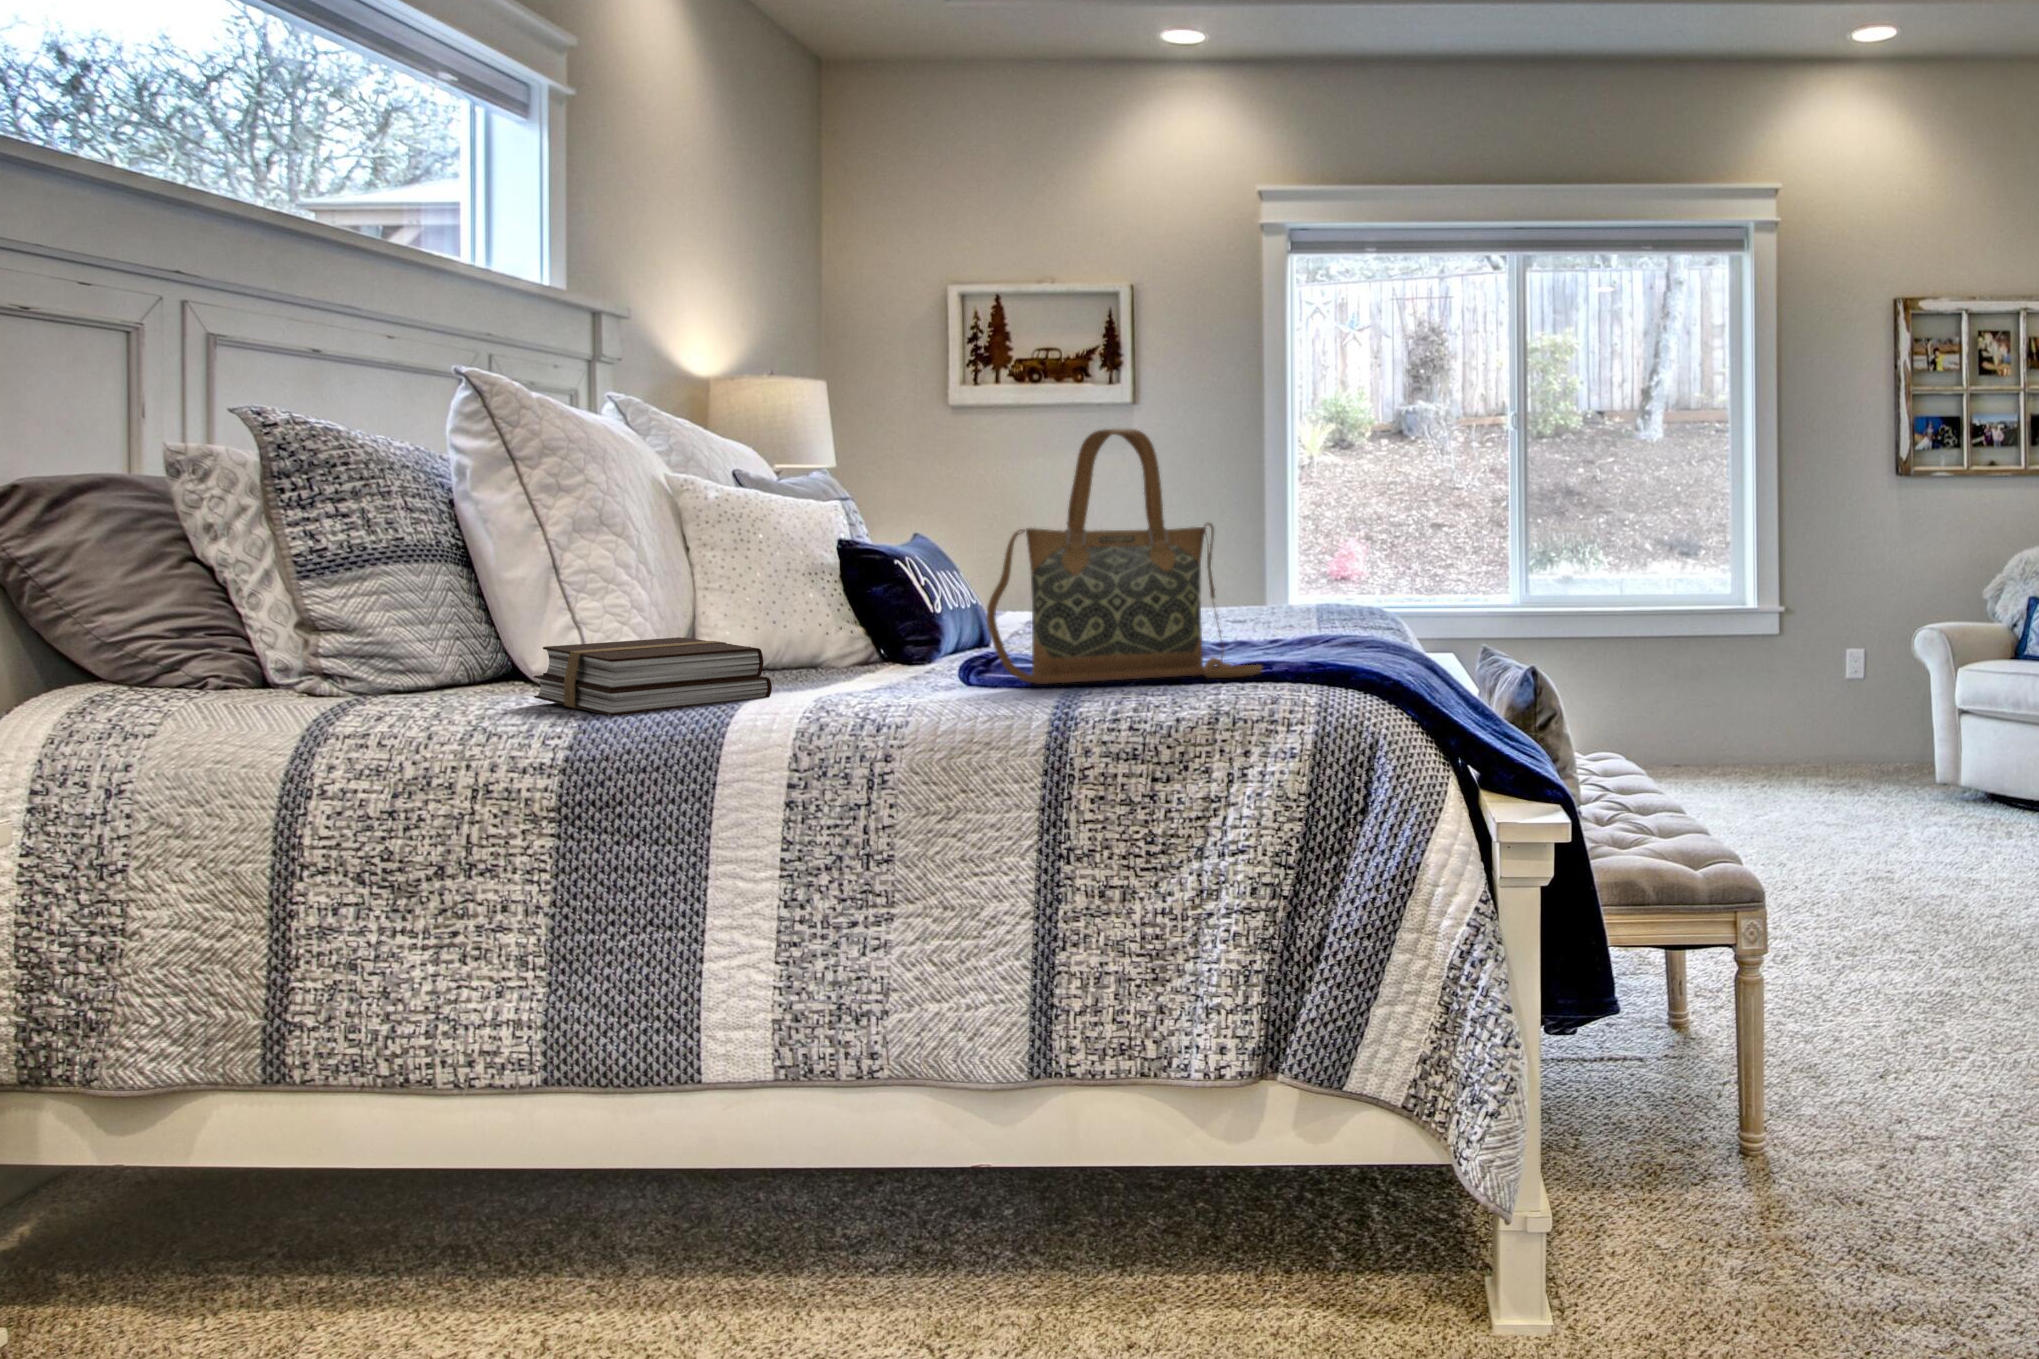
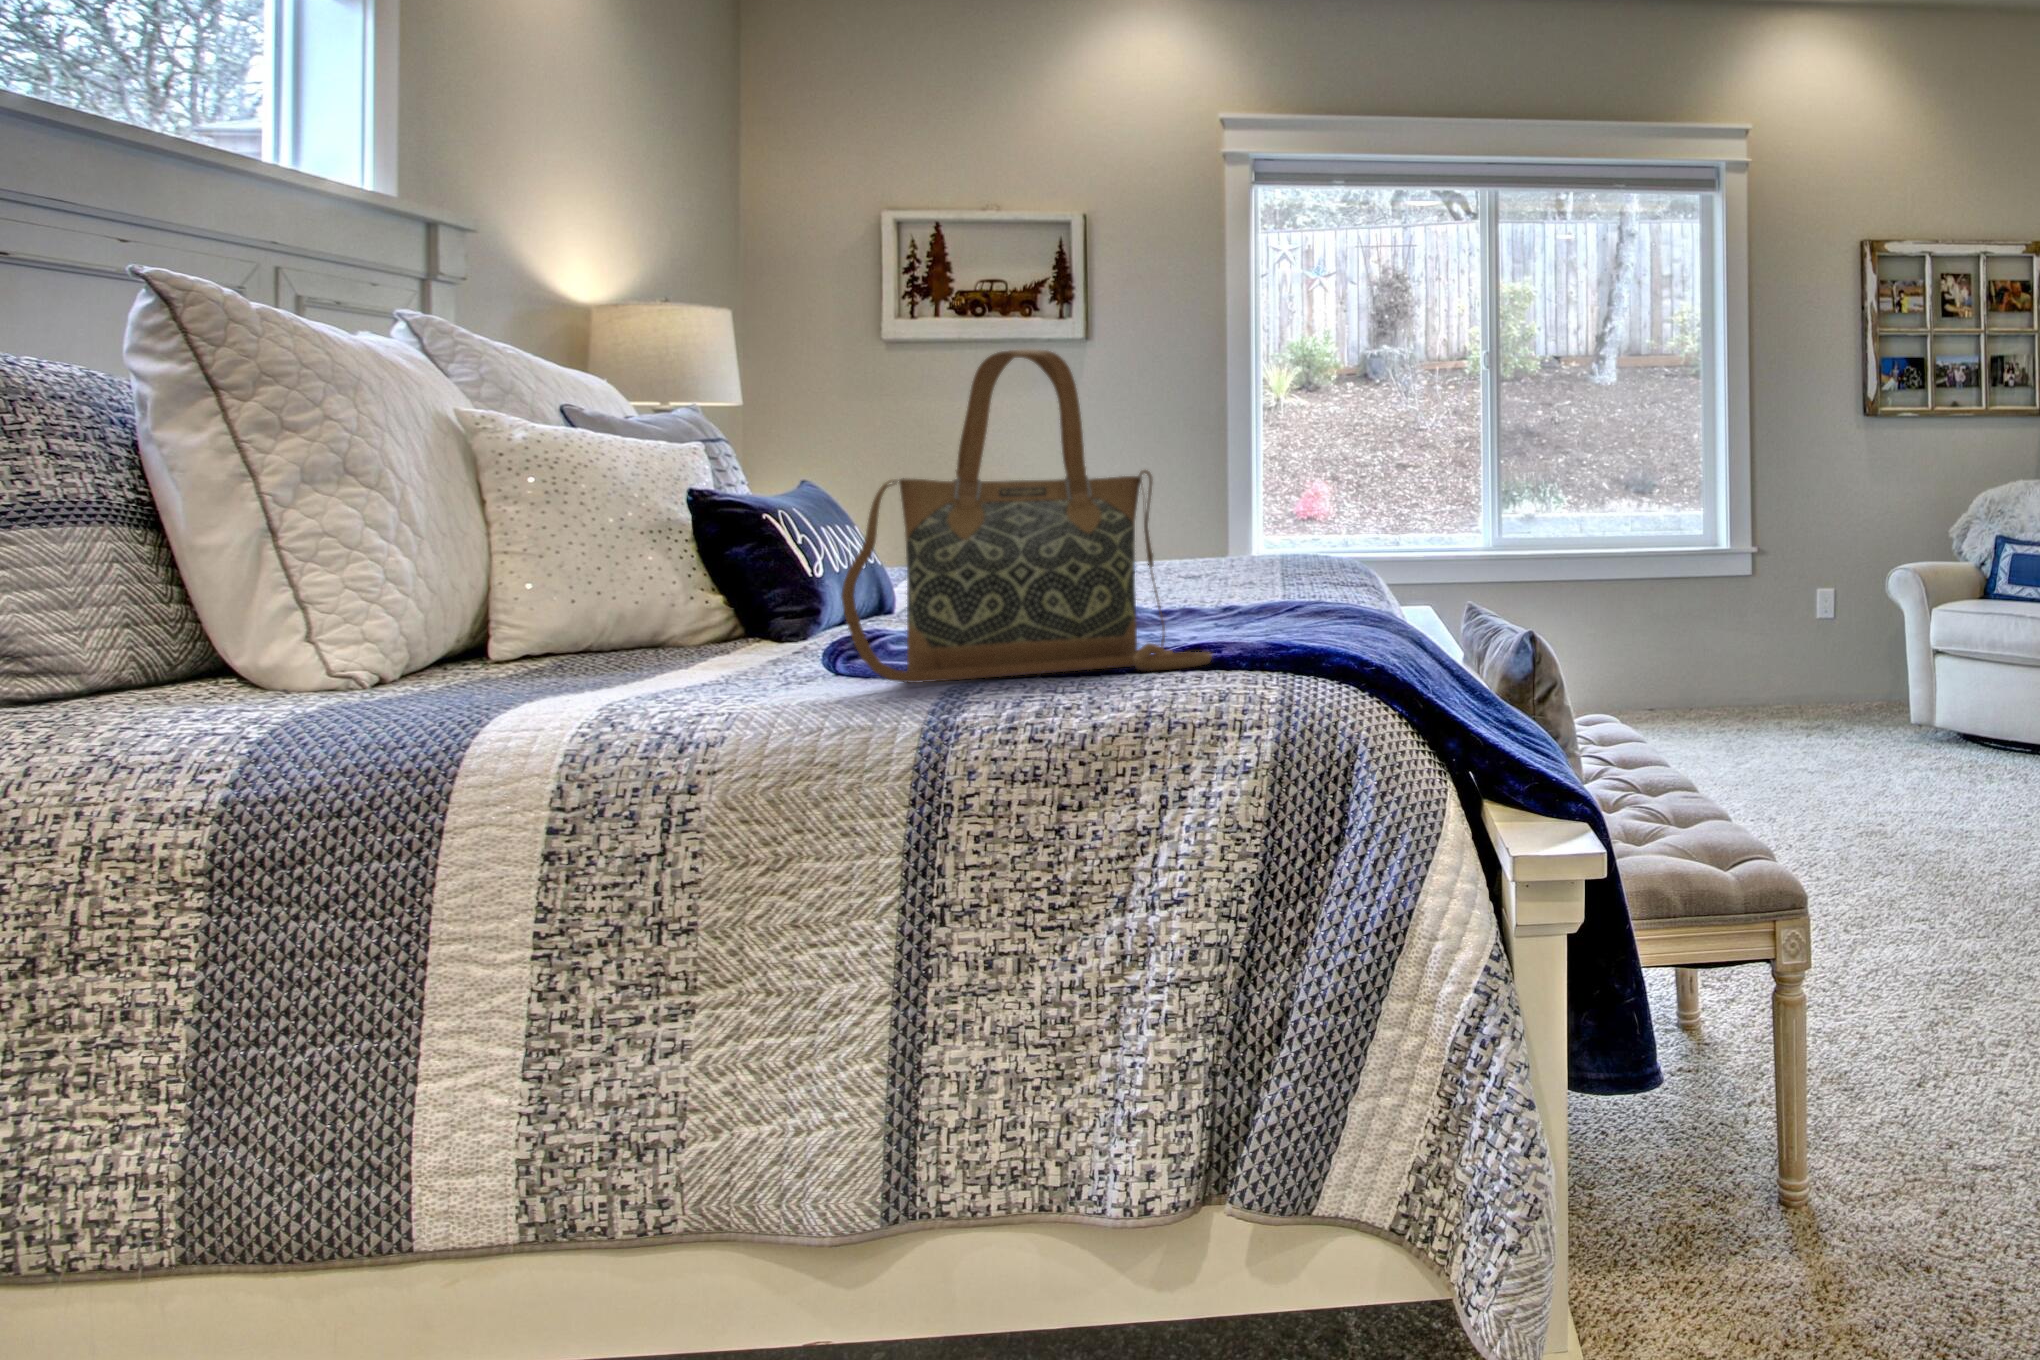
book: present [534,637,772,716] -> none [206,627,545,741]

